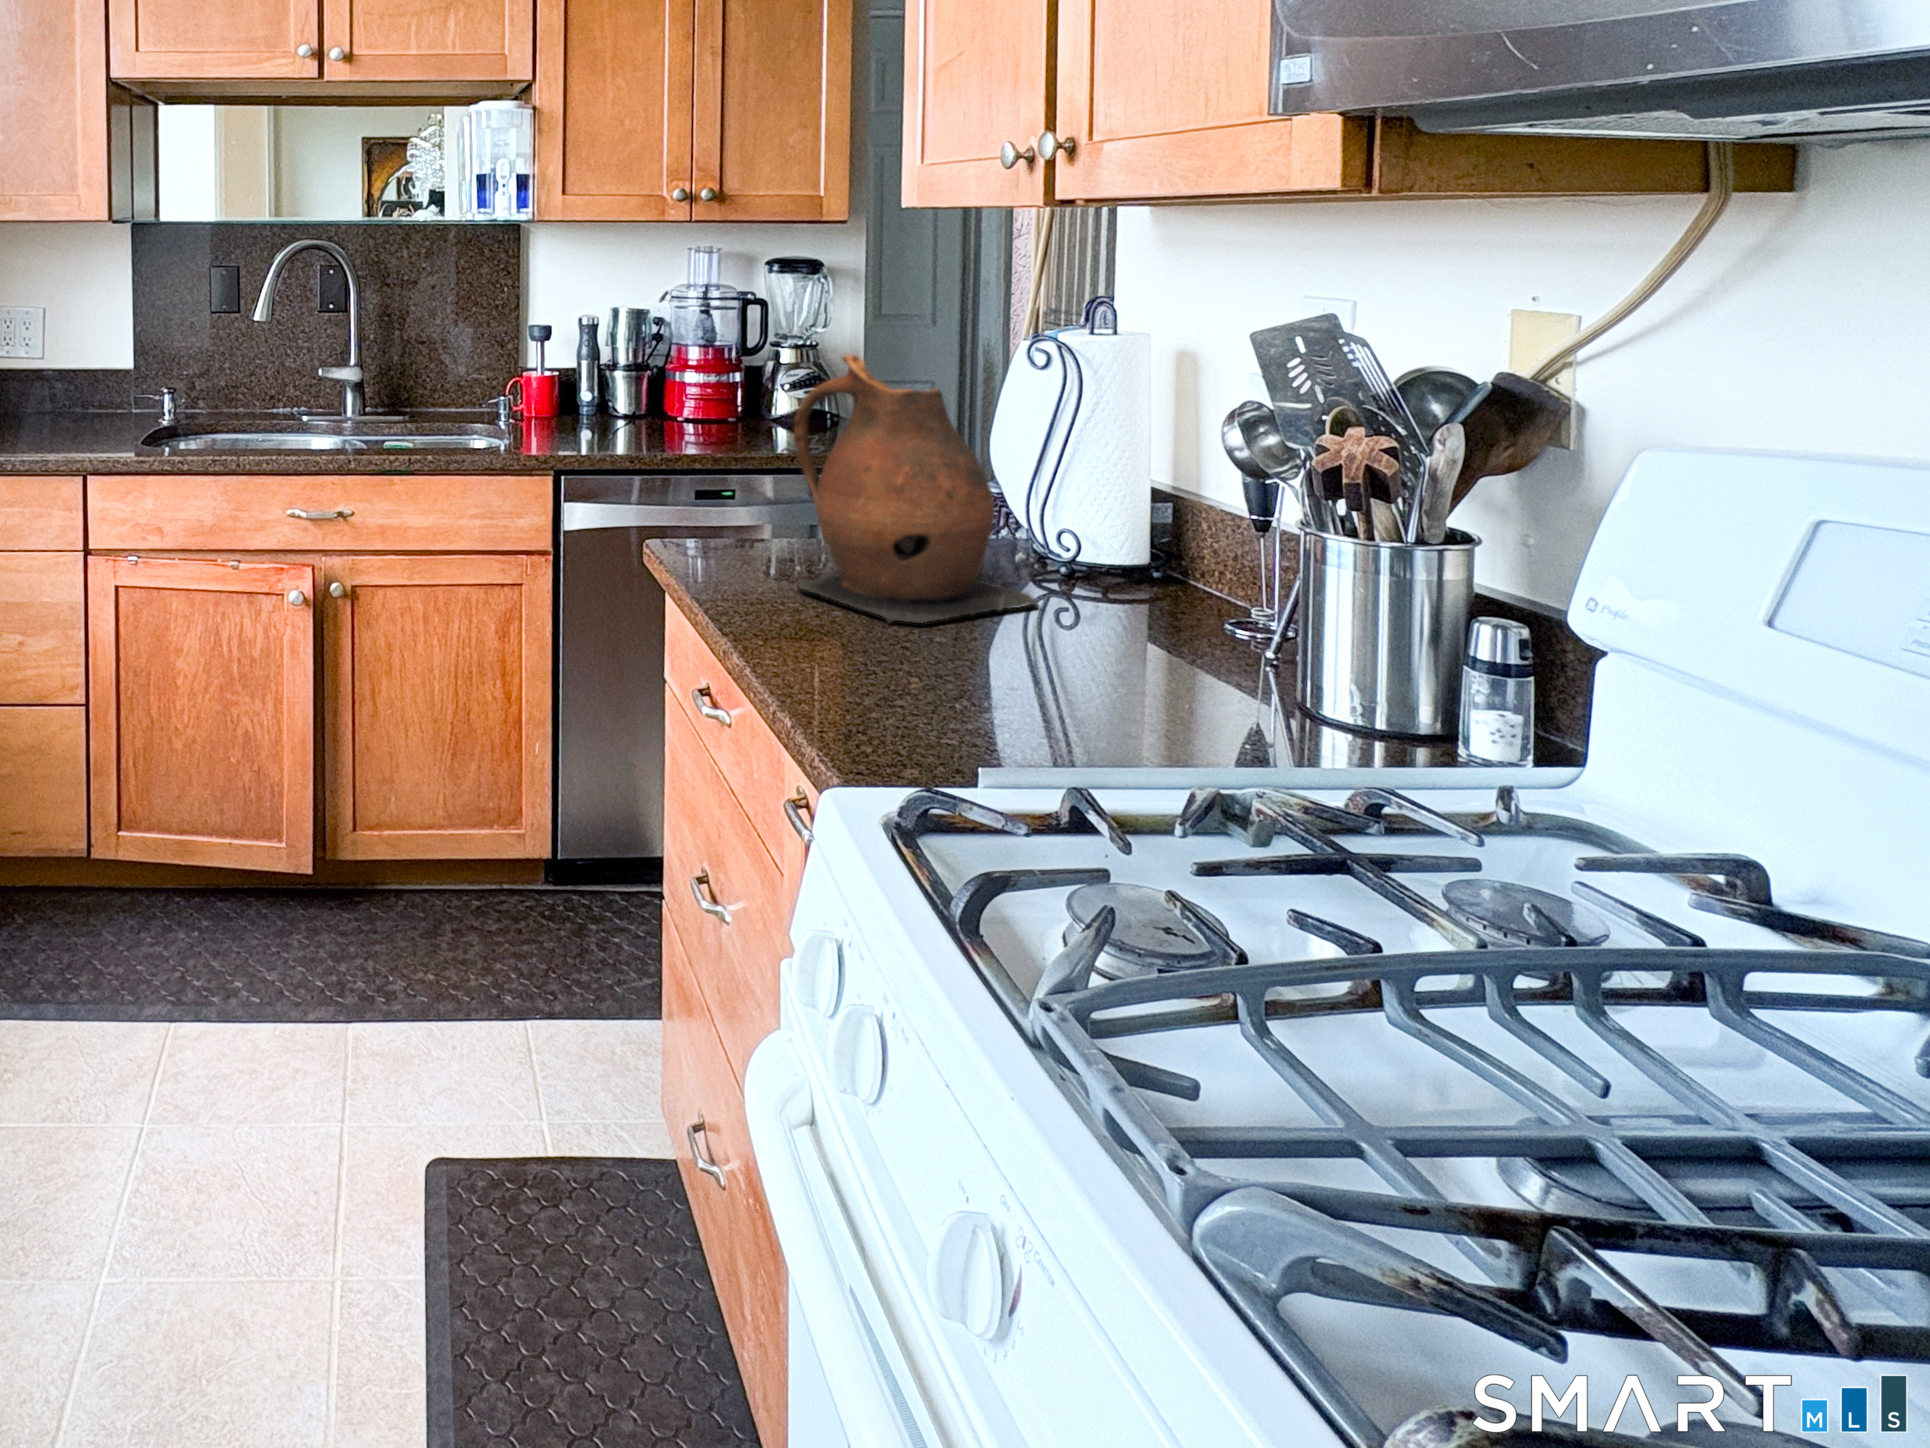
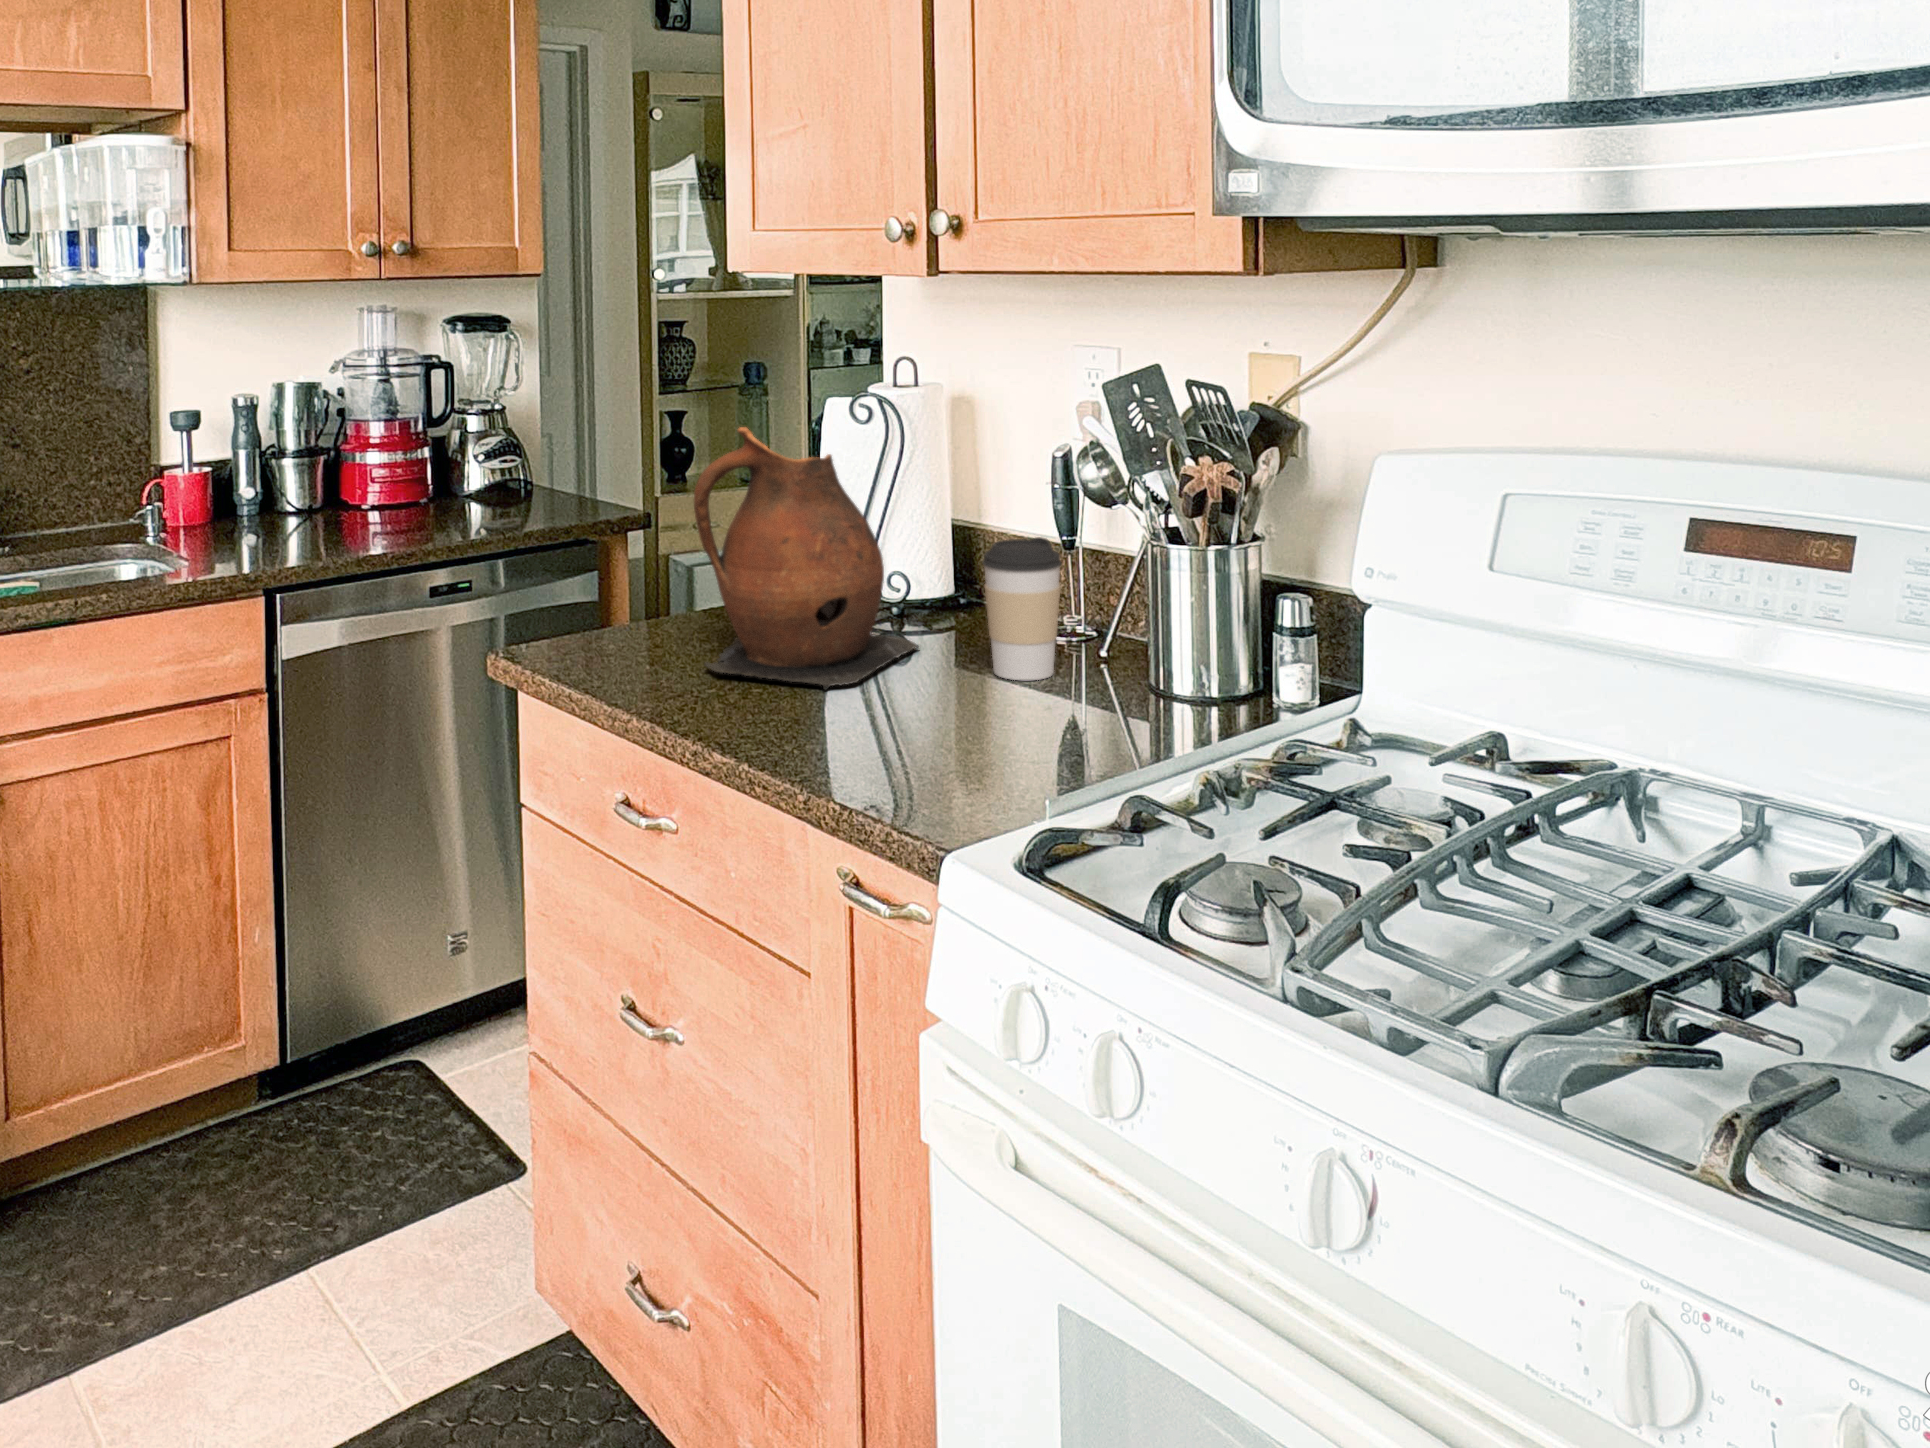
coffee cup: none [1084,501,1186,661] -> present [983,537,1062,680]

